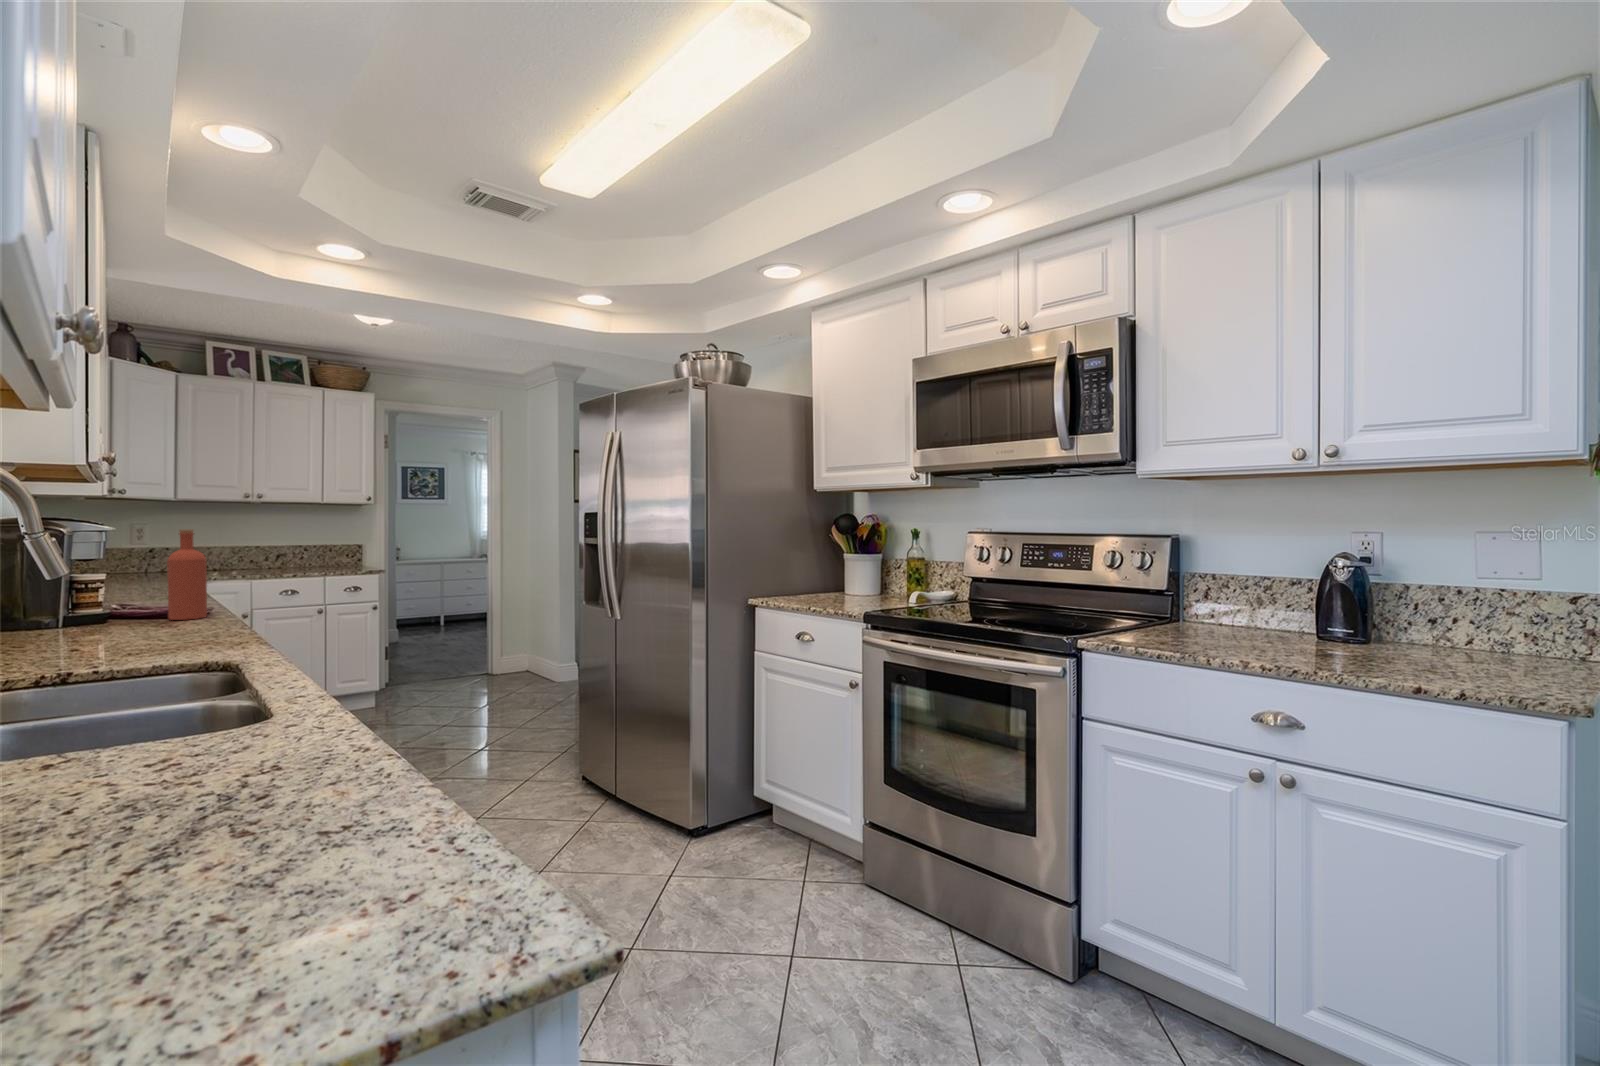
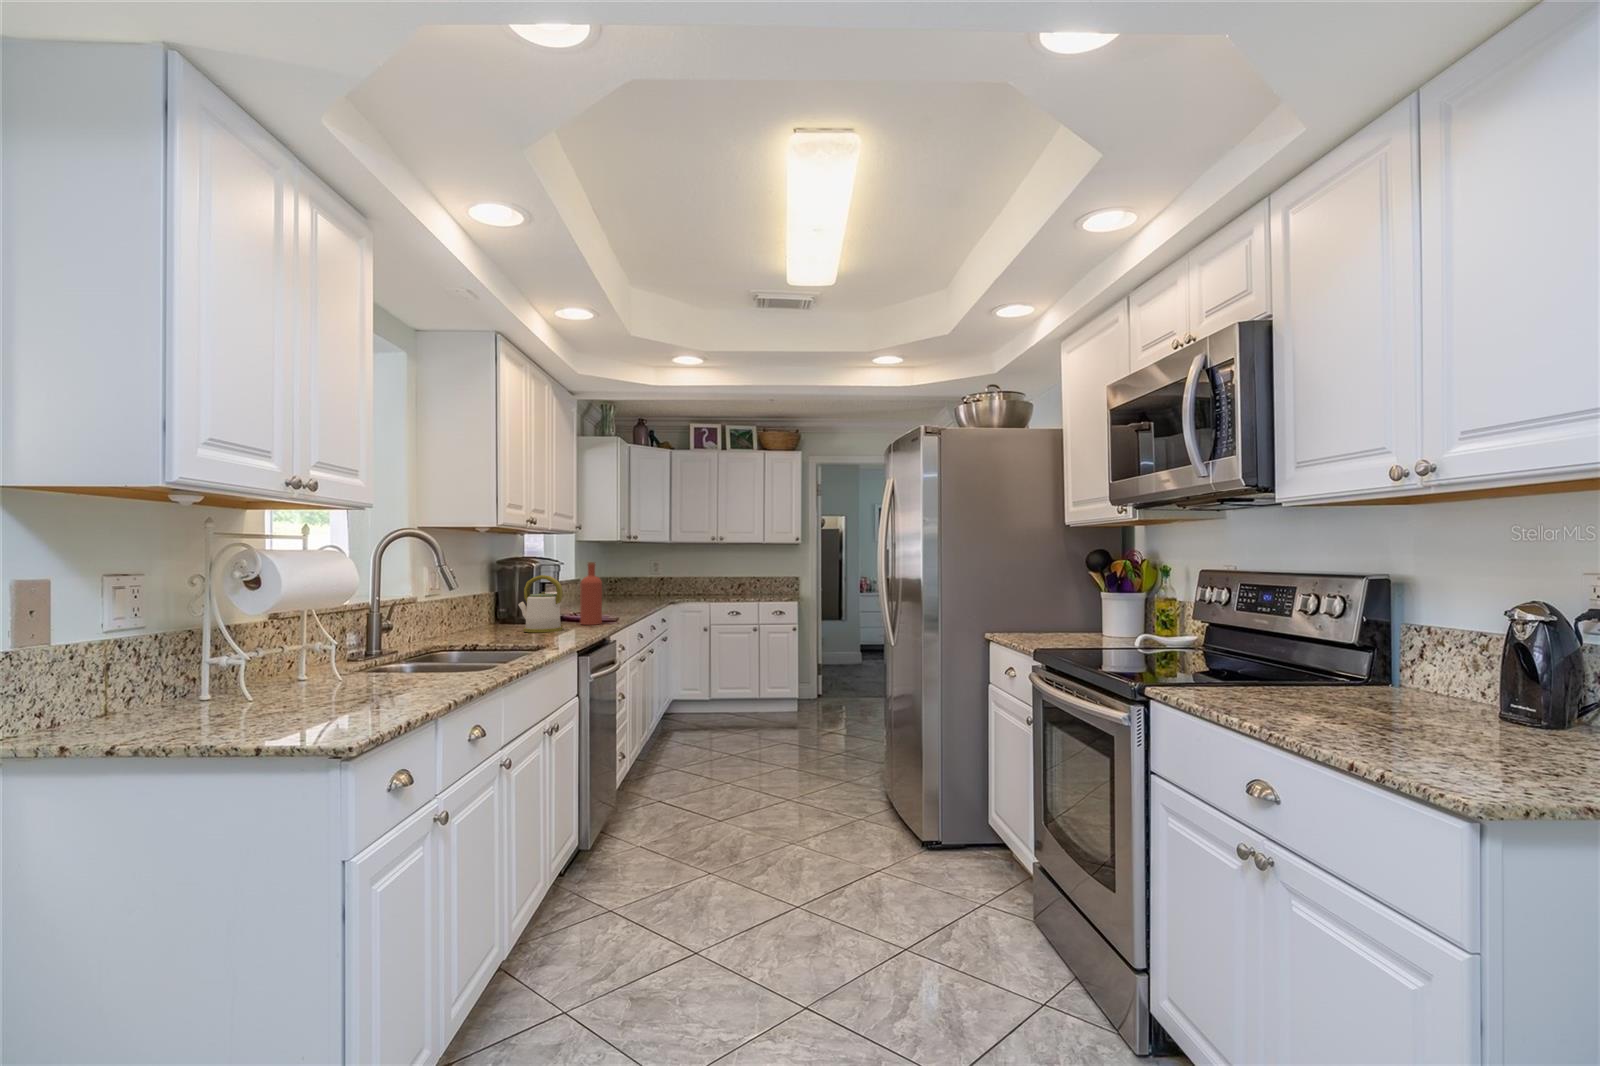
kettle: none [71,551,165,638] -> present [518,575,563,633]

